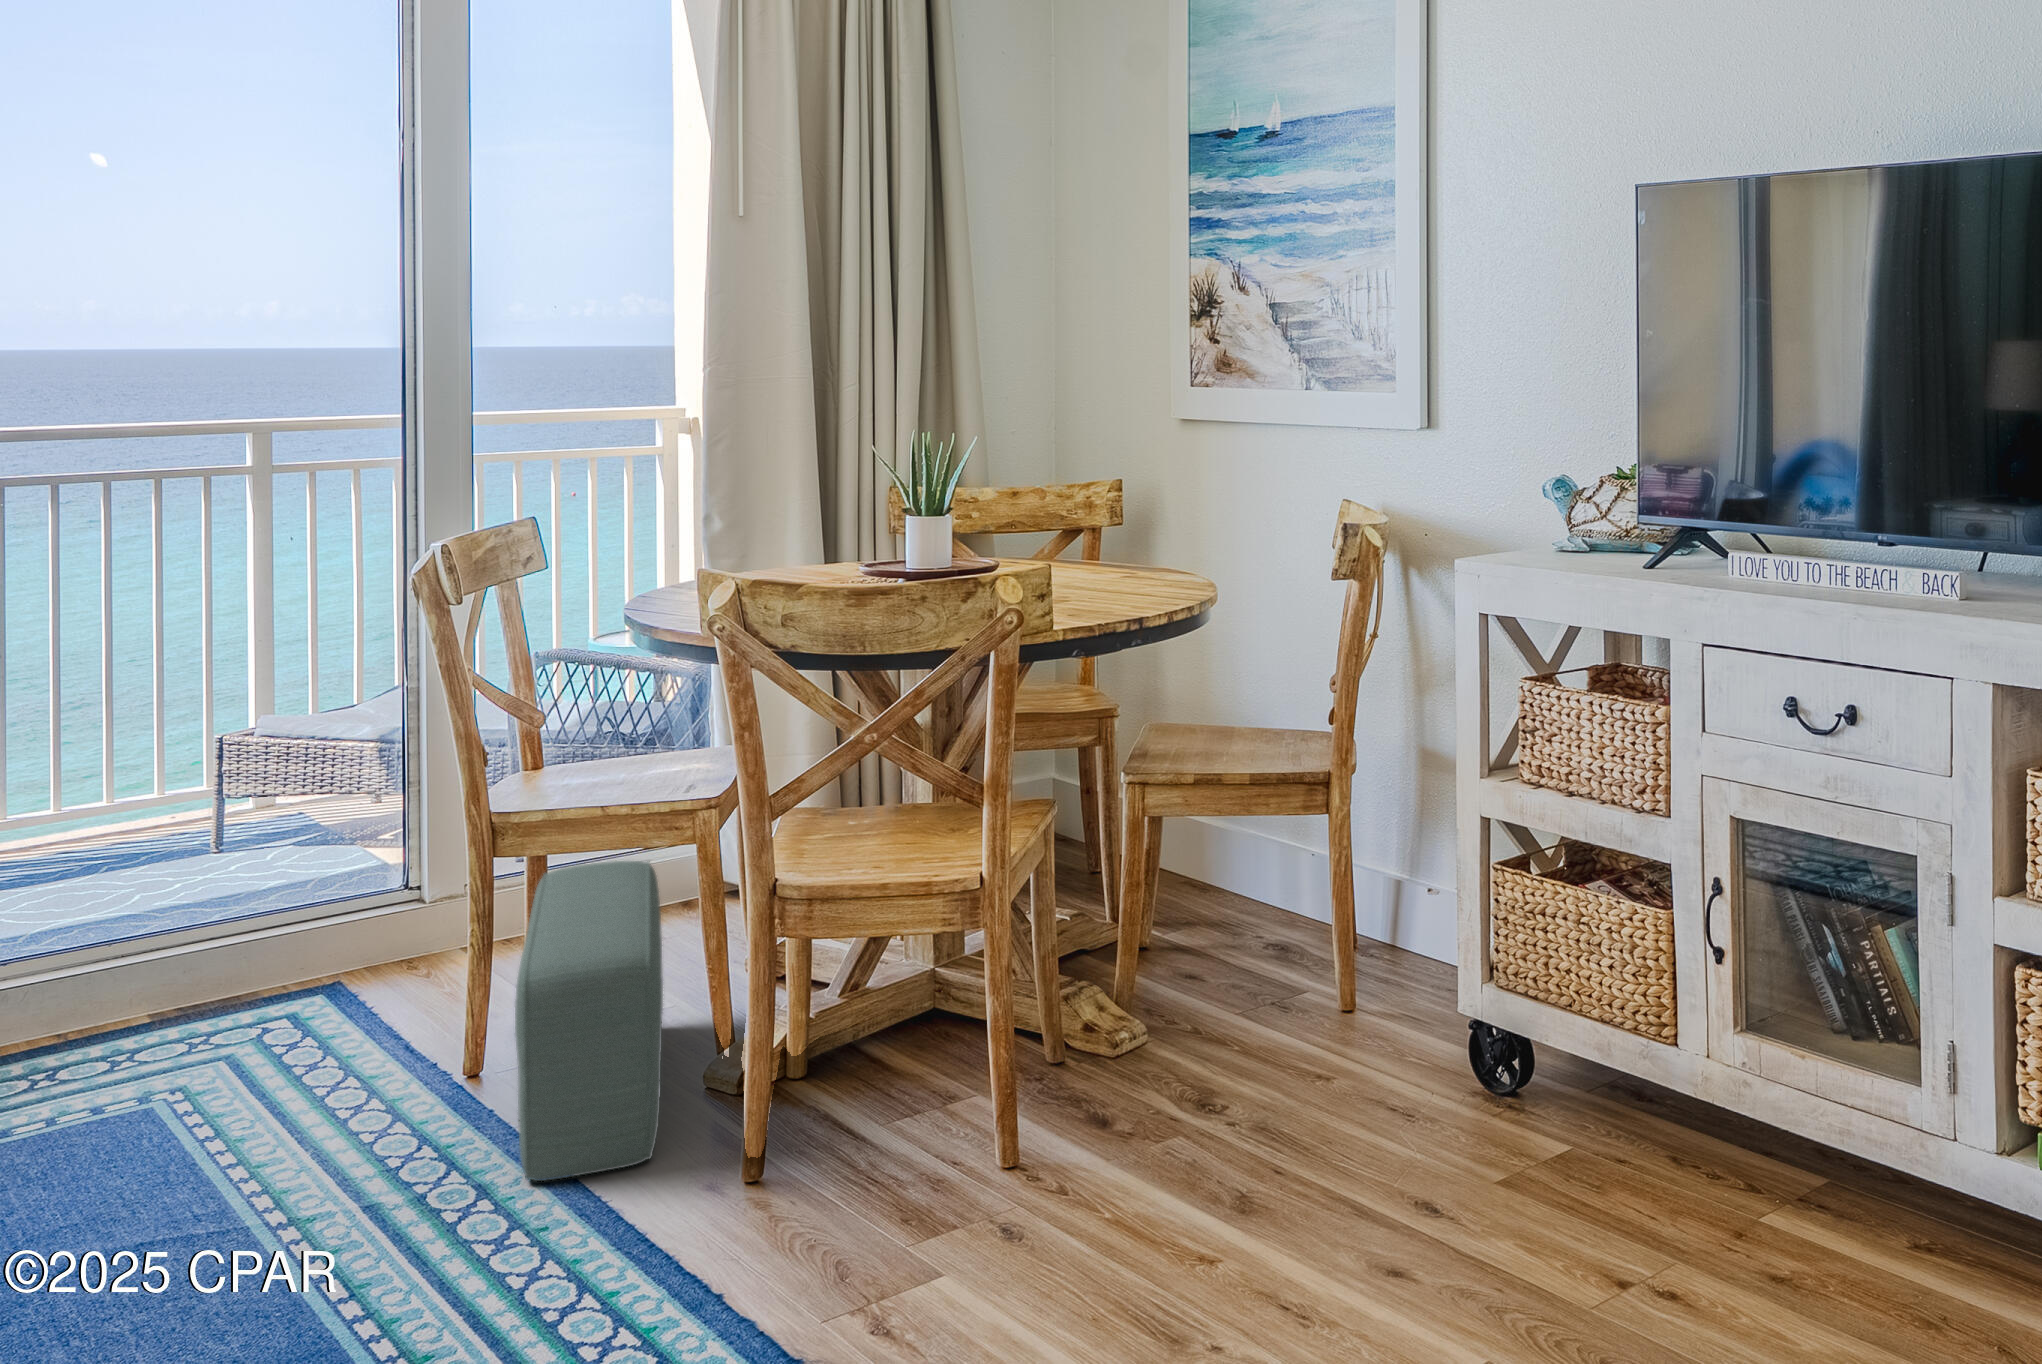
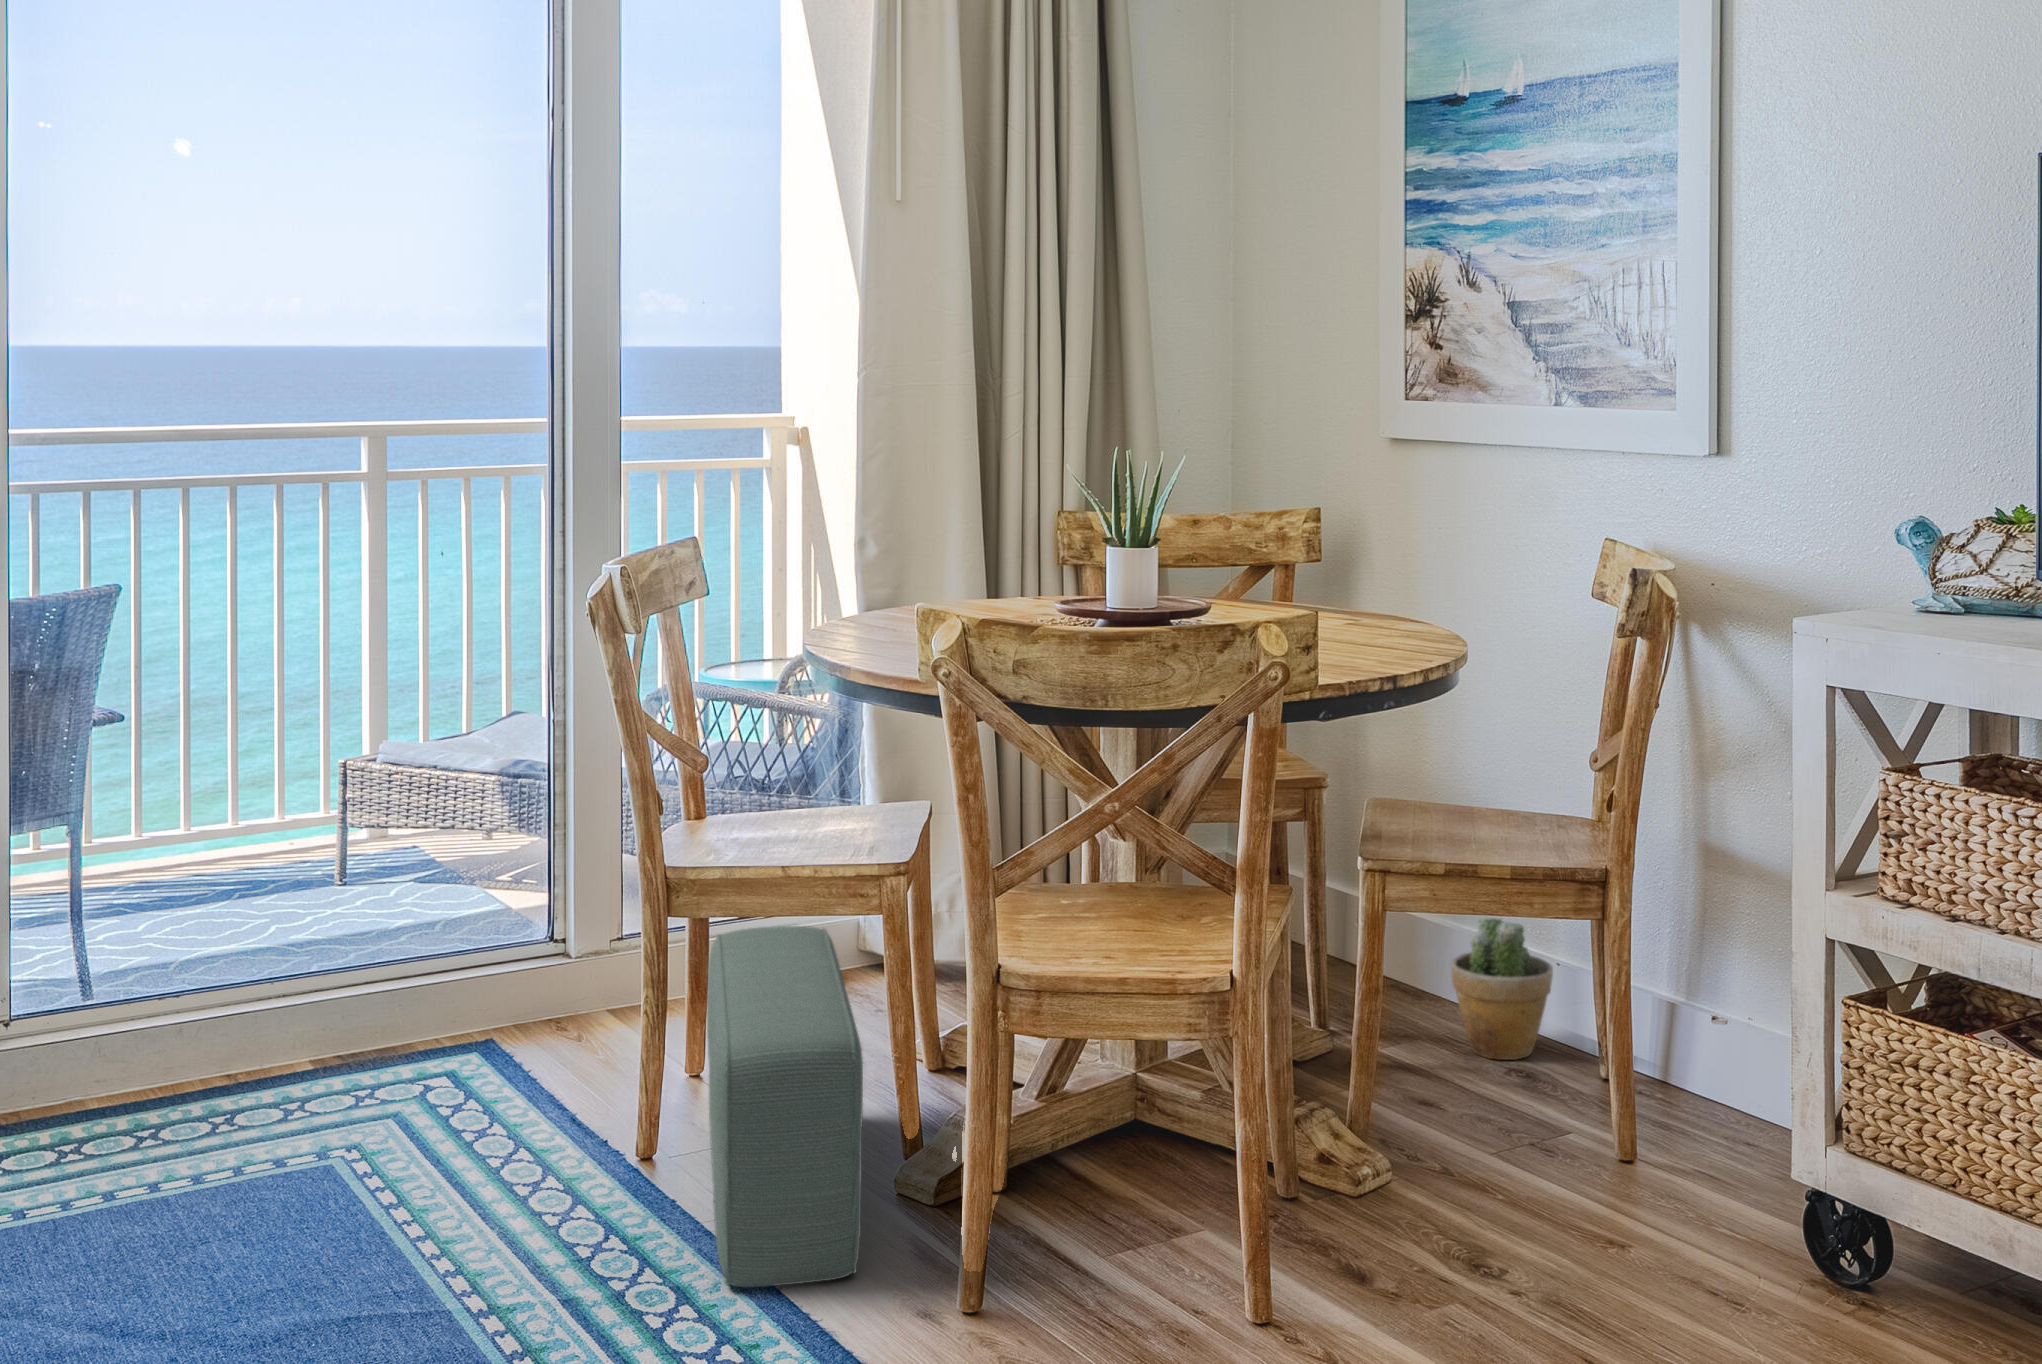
potted plant: none [1226,812,1311,935] -> present [1450,918,1553,1060]

